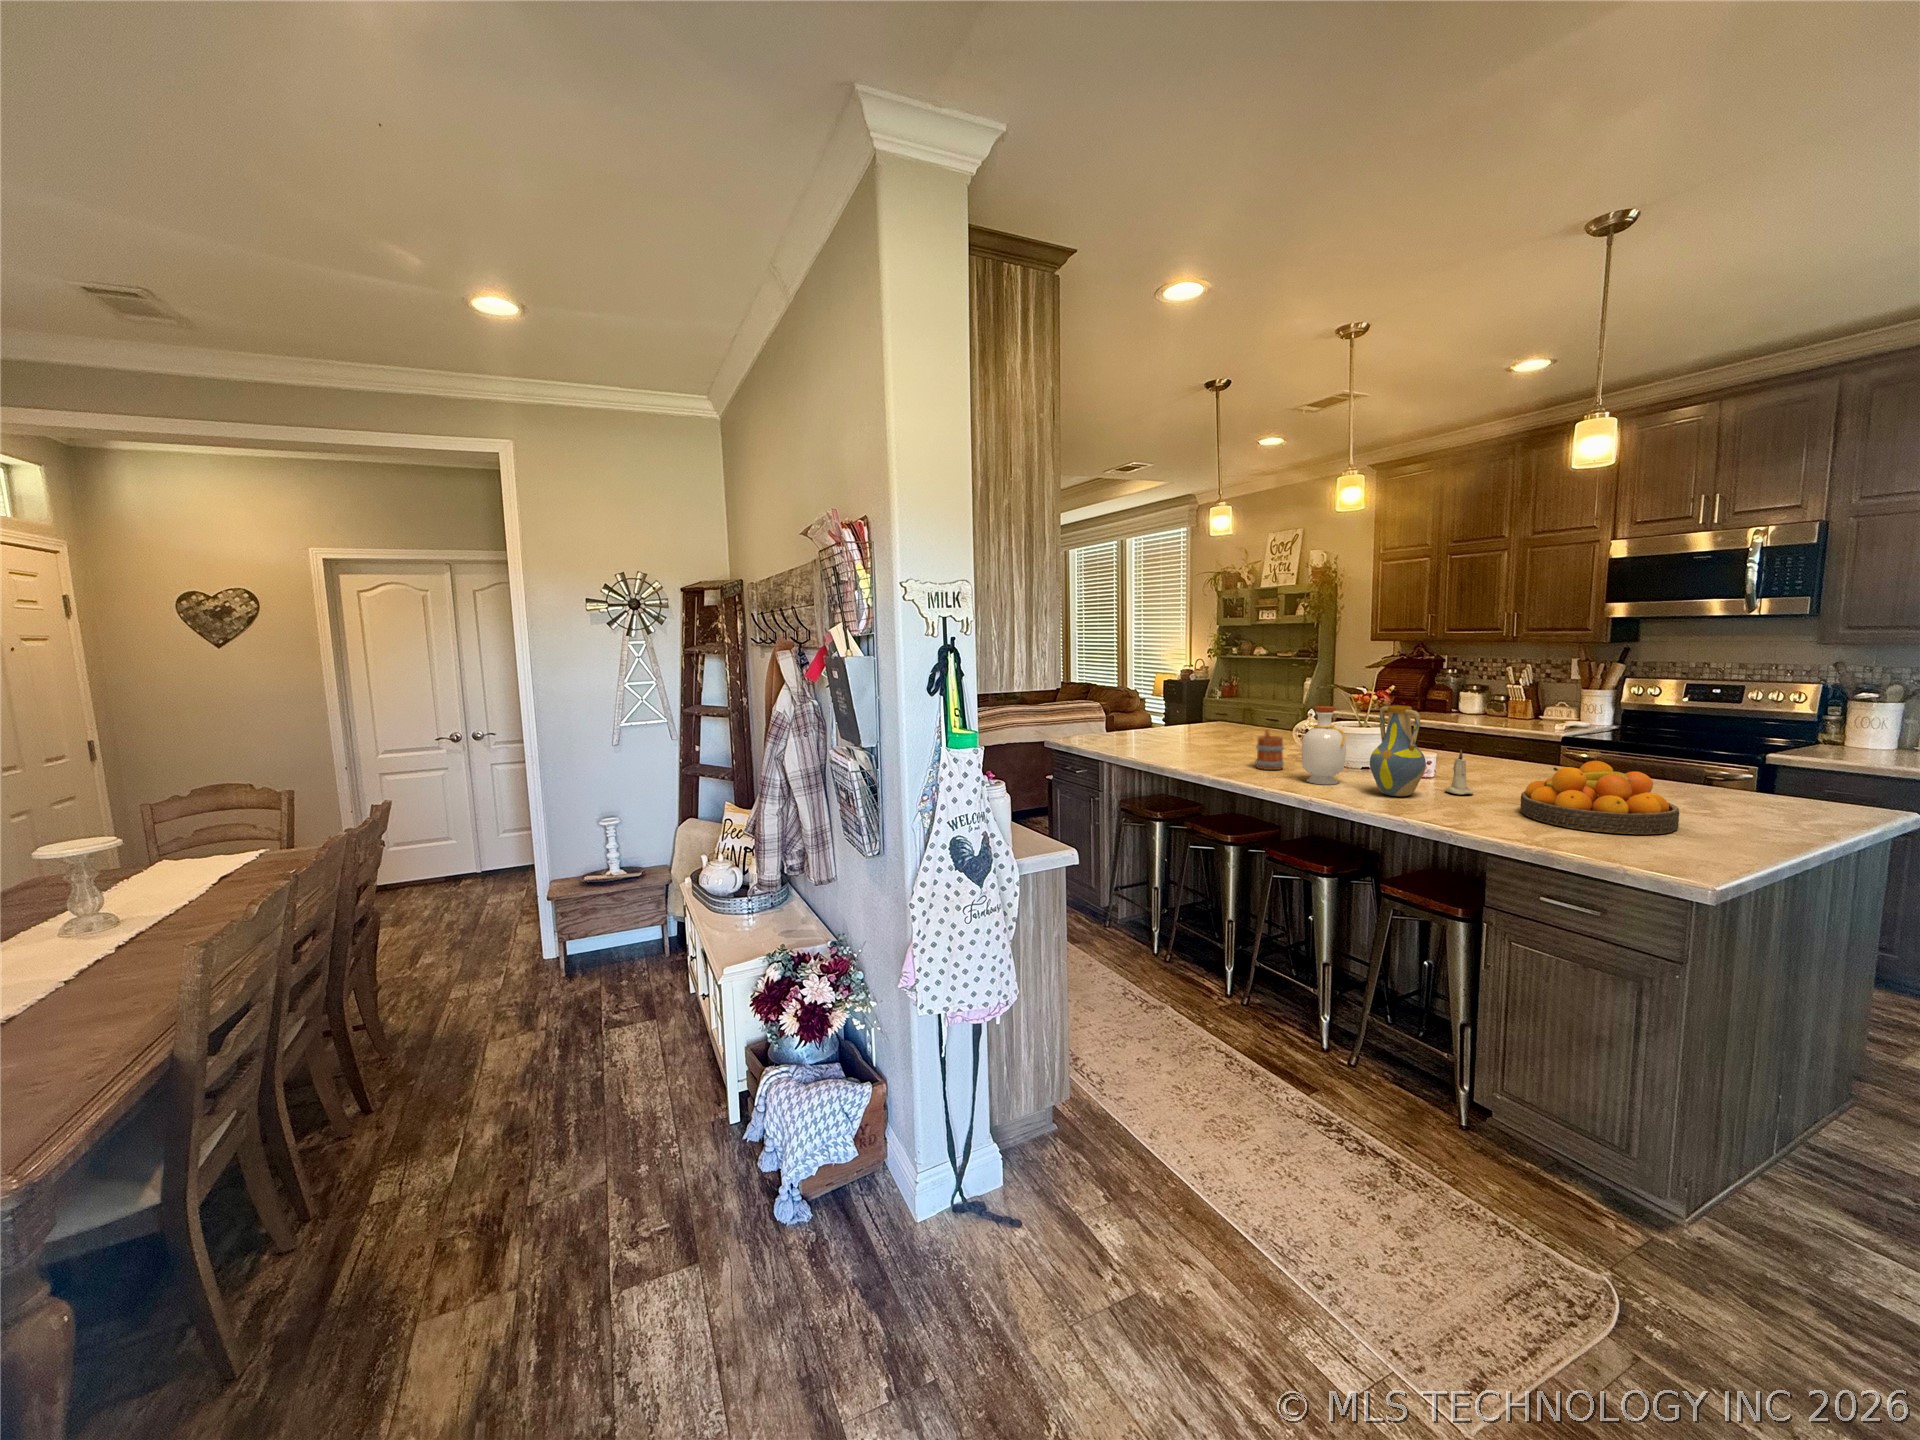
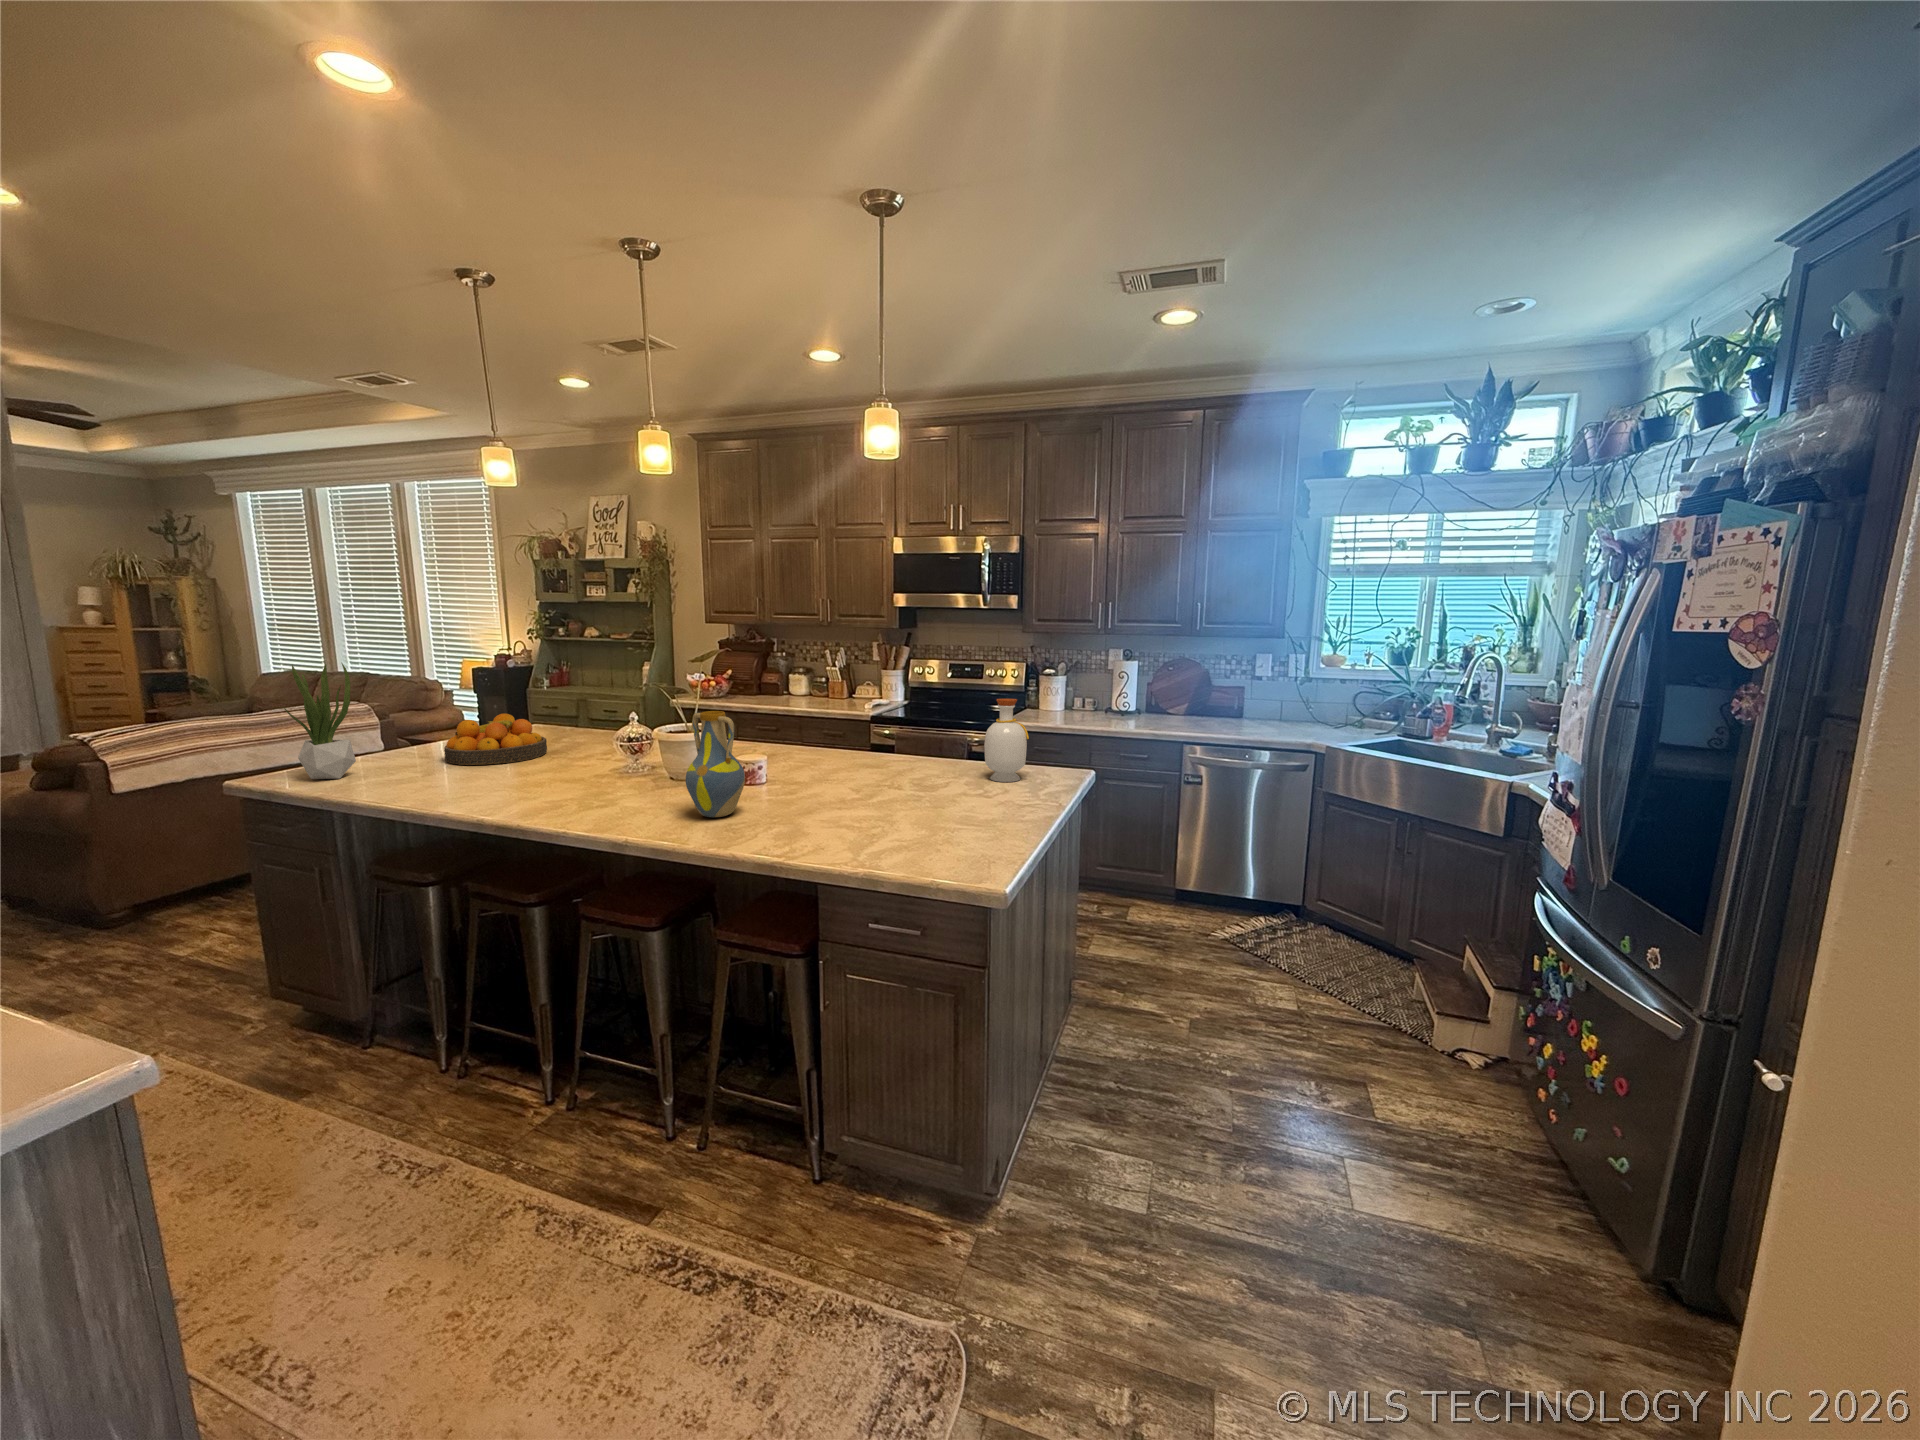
potted plant: none [1085,665,1121,743] -> present [284,664,356,779]
bottle: present [1302,706,1346,785] -> present [984,699,1029,782]
mug: present [1255,729,1284,770] -> none [555,744,593,798]
candle: present [1445,750,1474,795] -> none [767,754,794,804]
fruit bowl: present [1521,761,1679,835] -> present [444,714,547,765]

